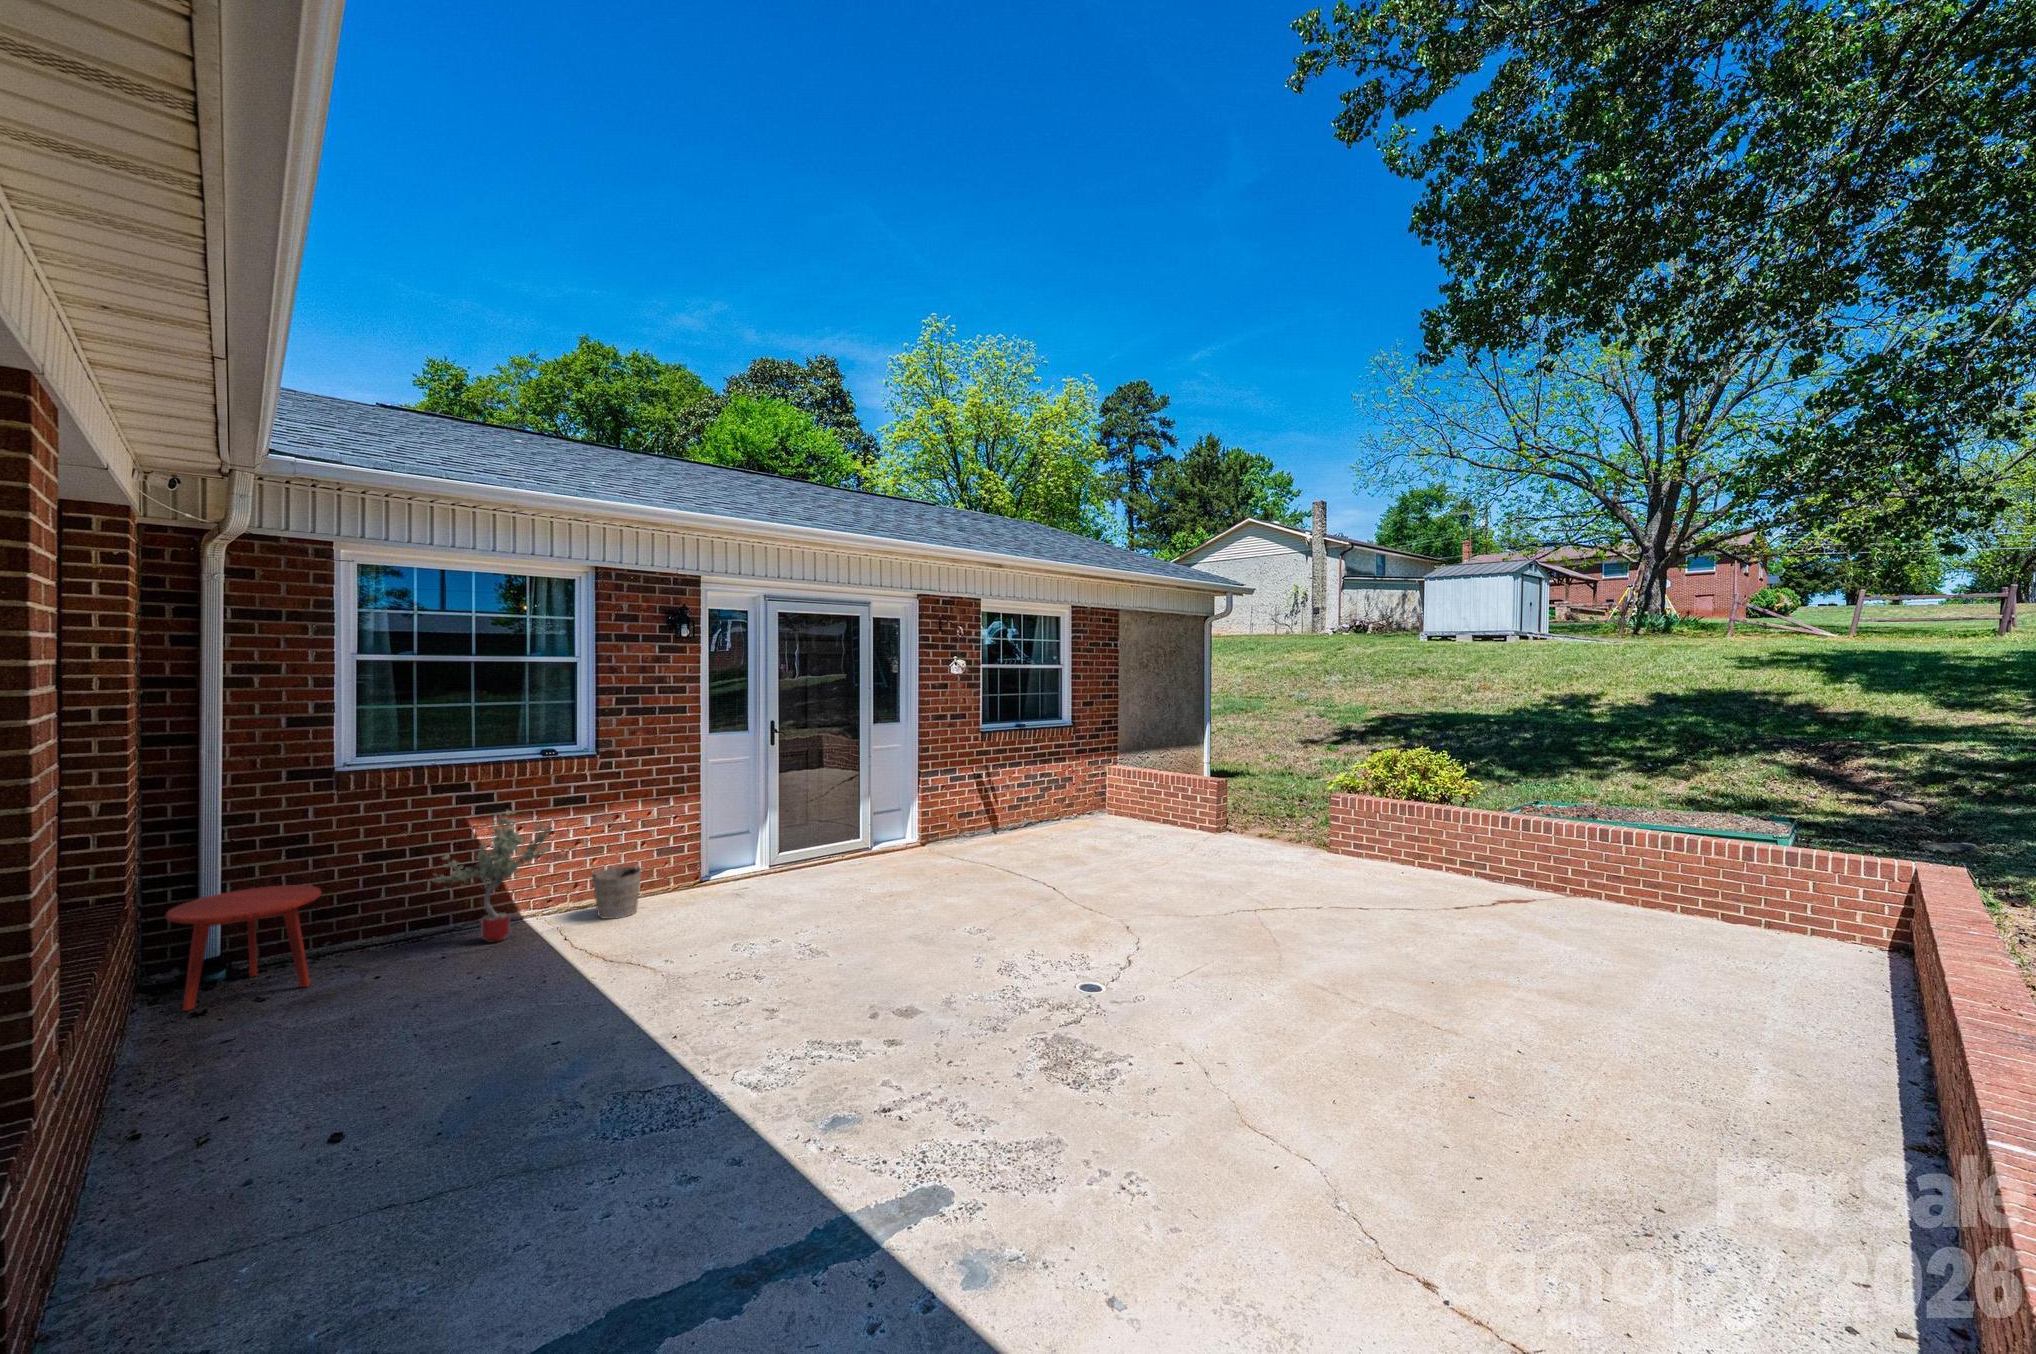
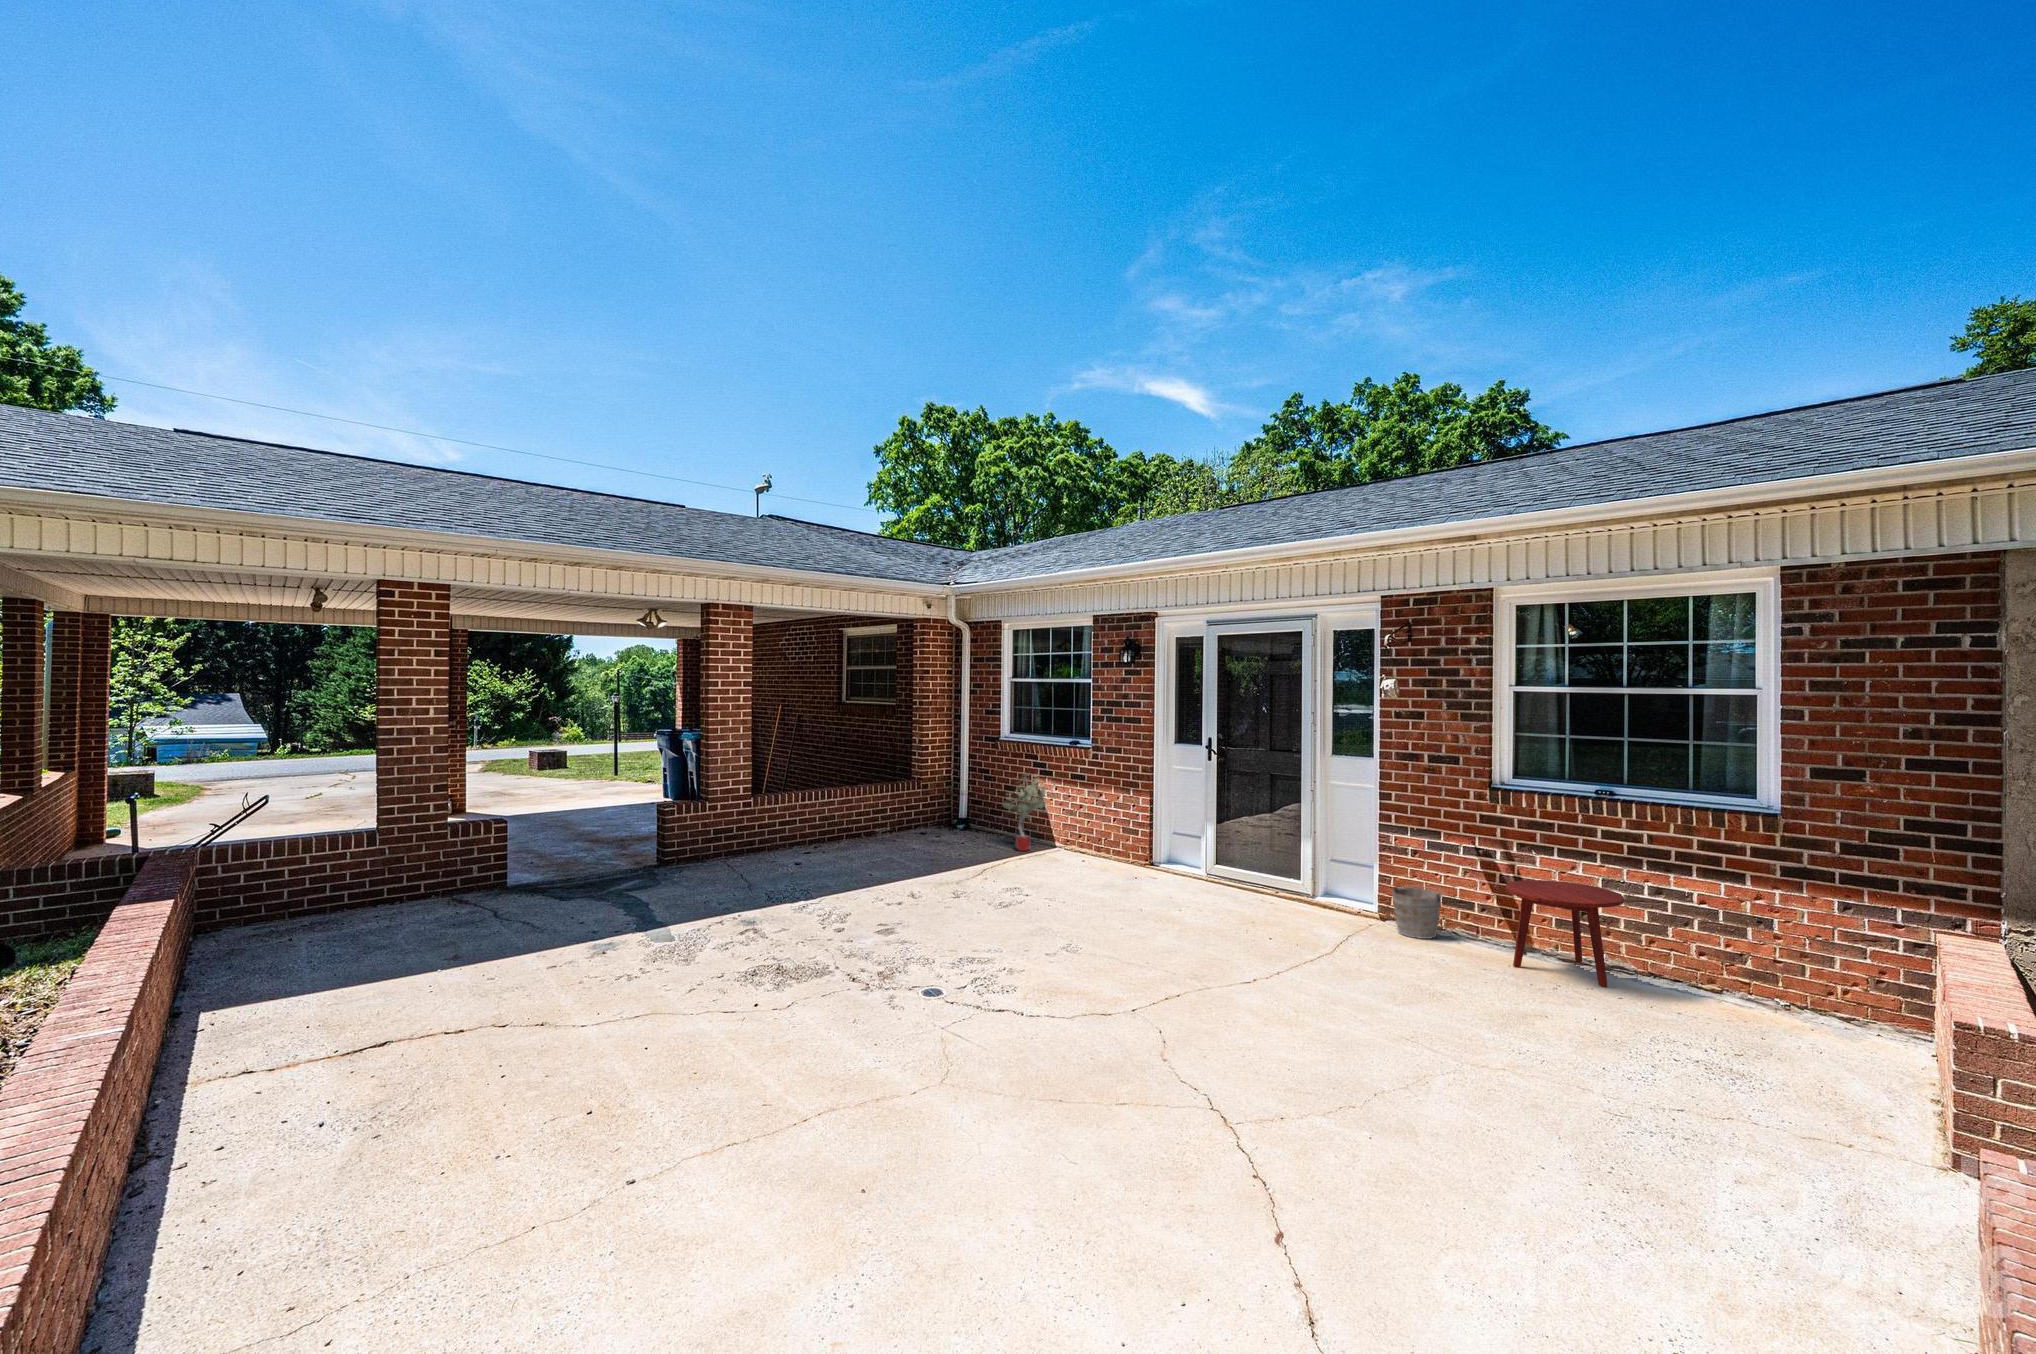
bucket: present [592,867,641,919] -> present [1392,887,1444,939]
side table: present [166,885,321,1011] -> present [1506,880,1625,987]

